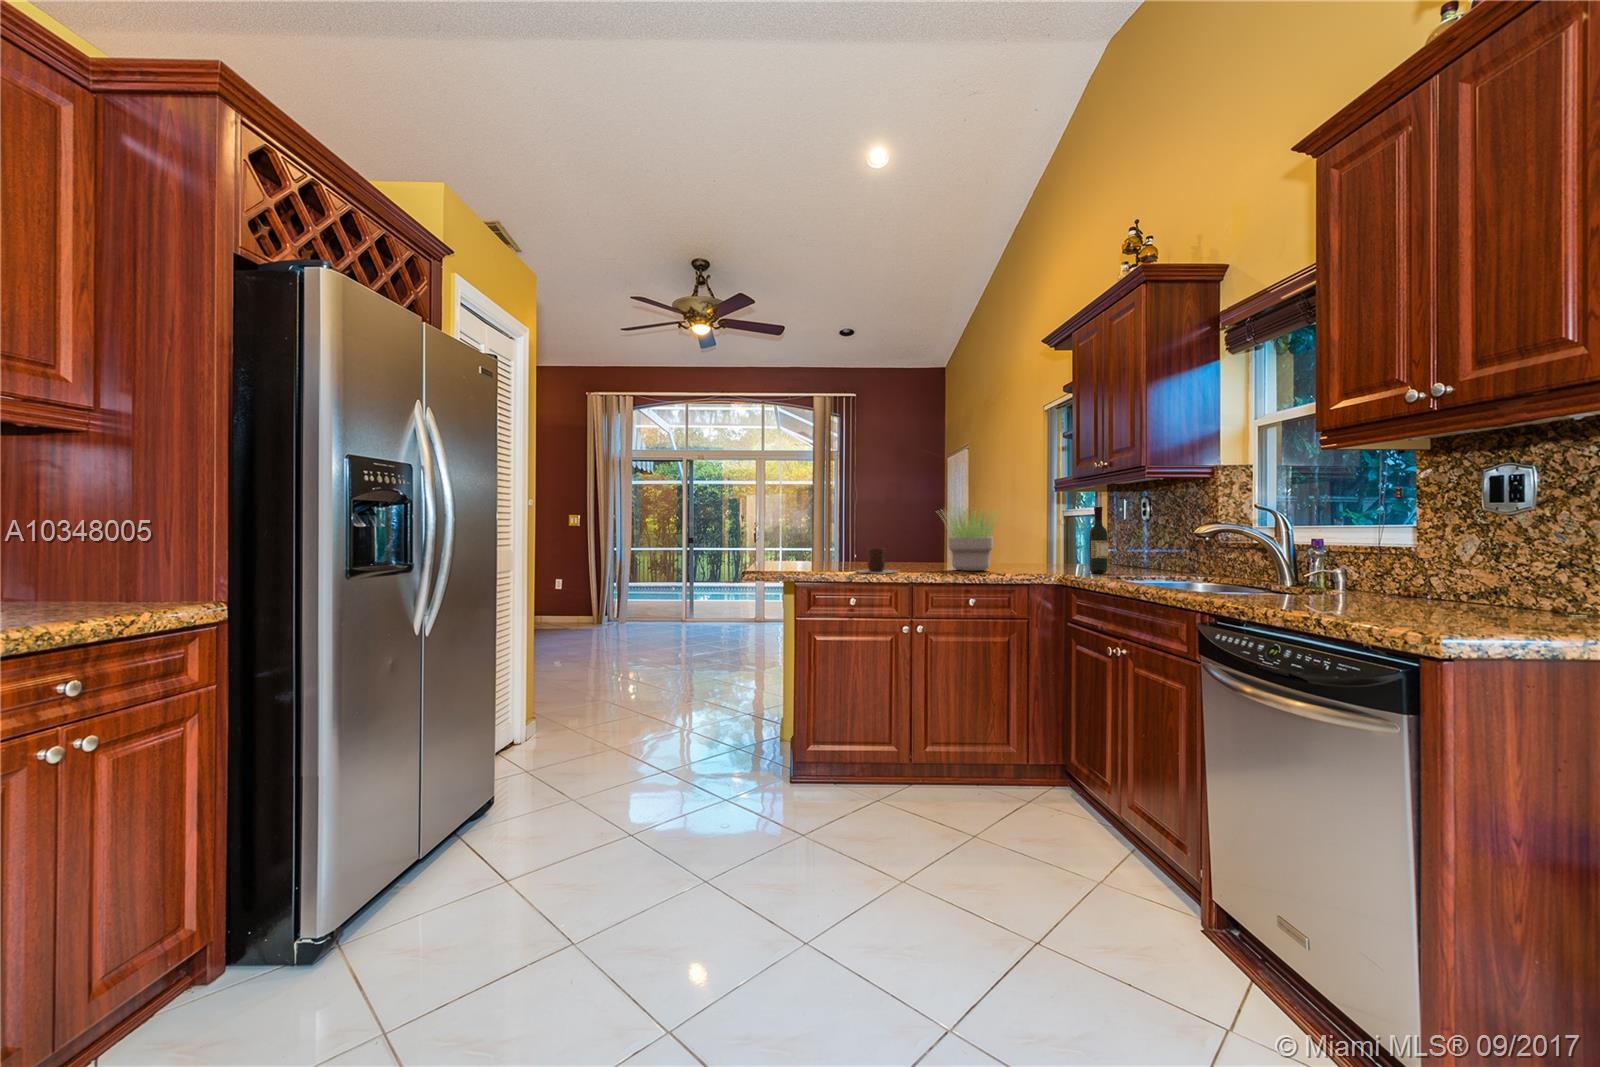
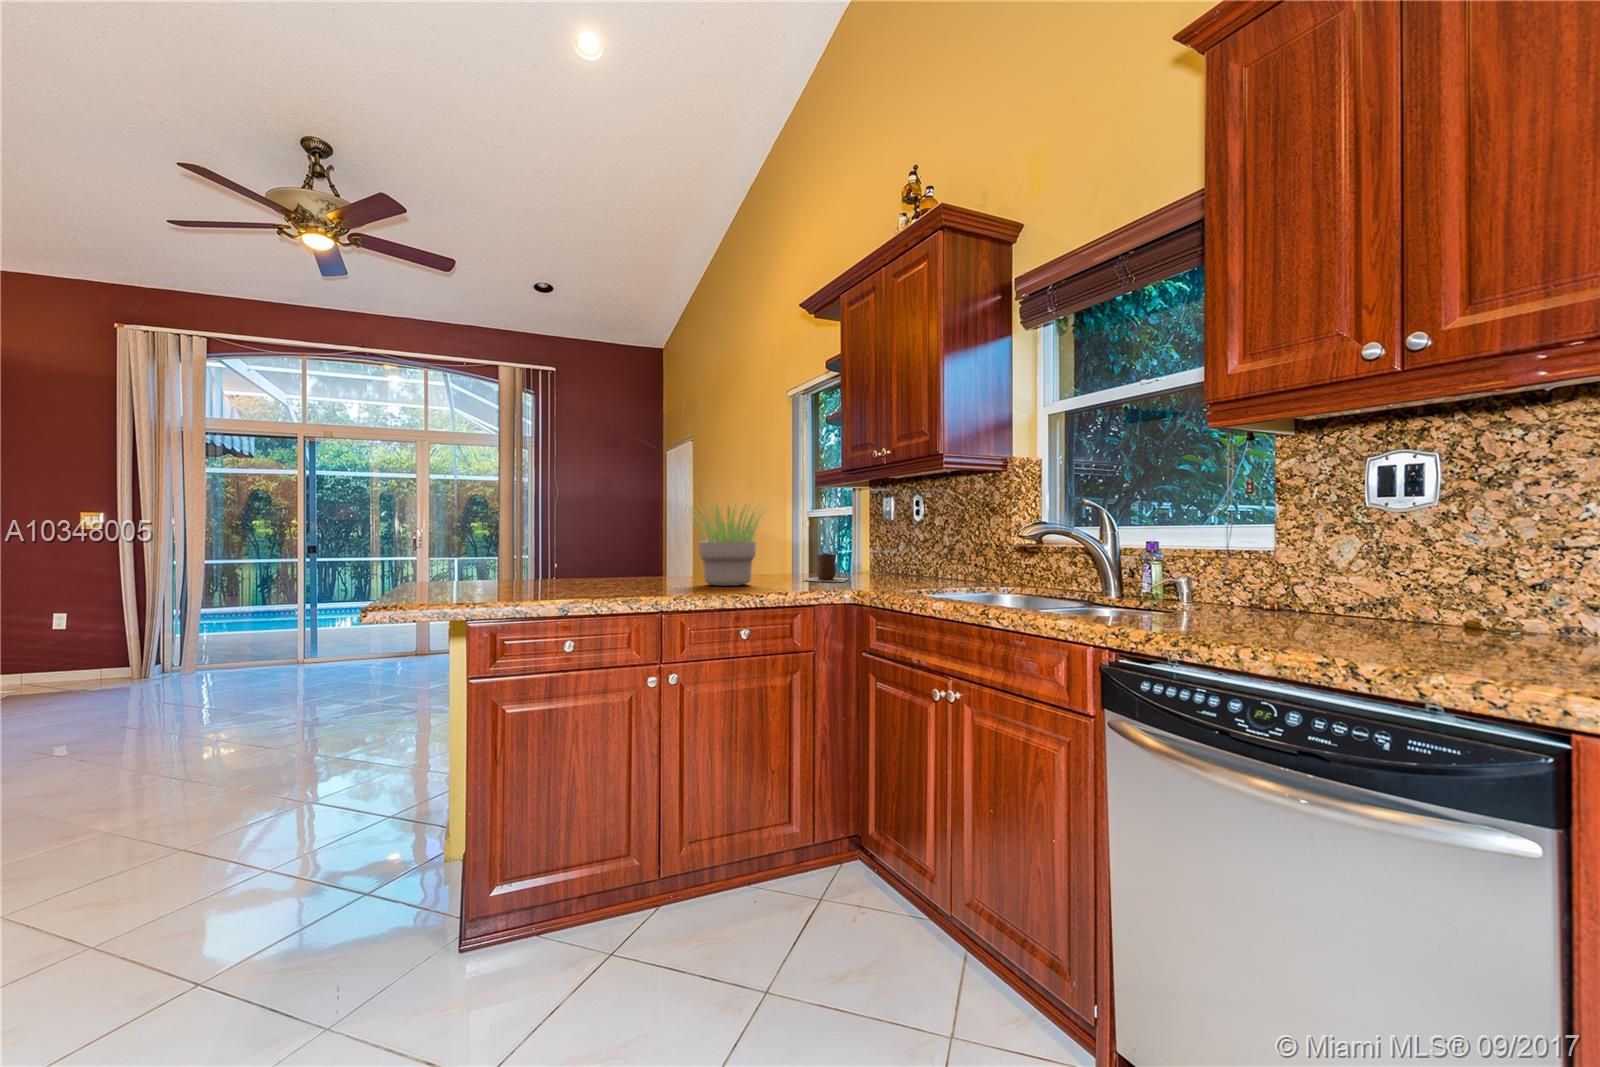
wine bottle: present [1089,507,1108,573] -> none [867,504,888,584]
vase: present [858,548,894,574] -> present [804,553,848,582]

